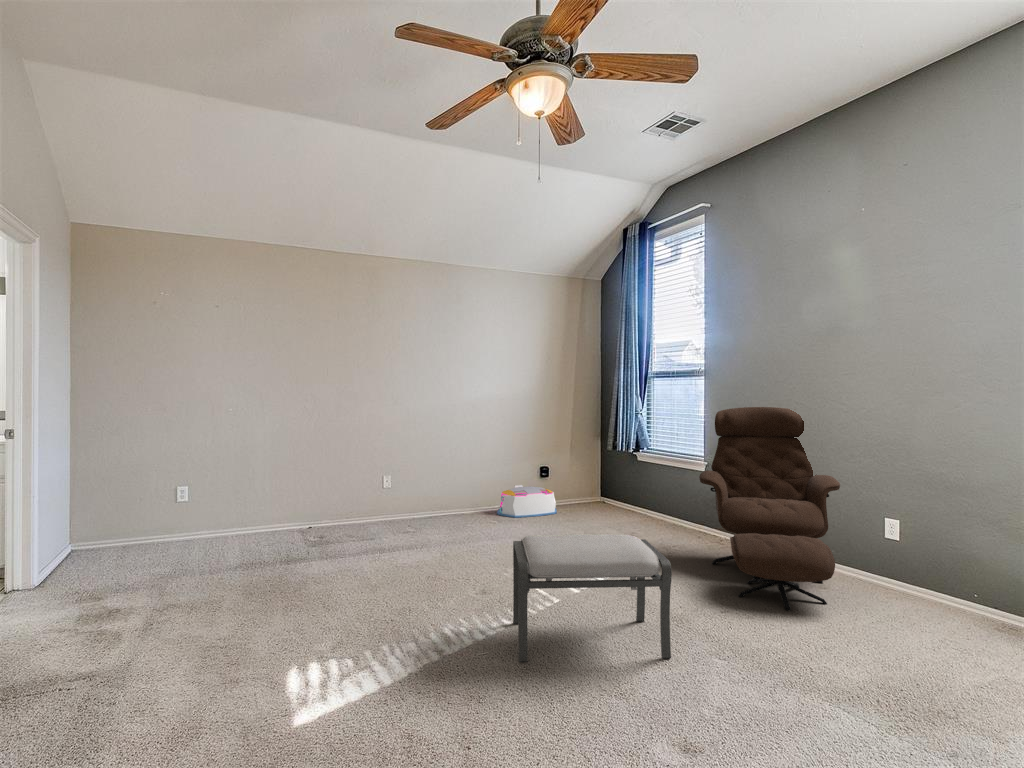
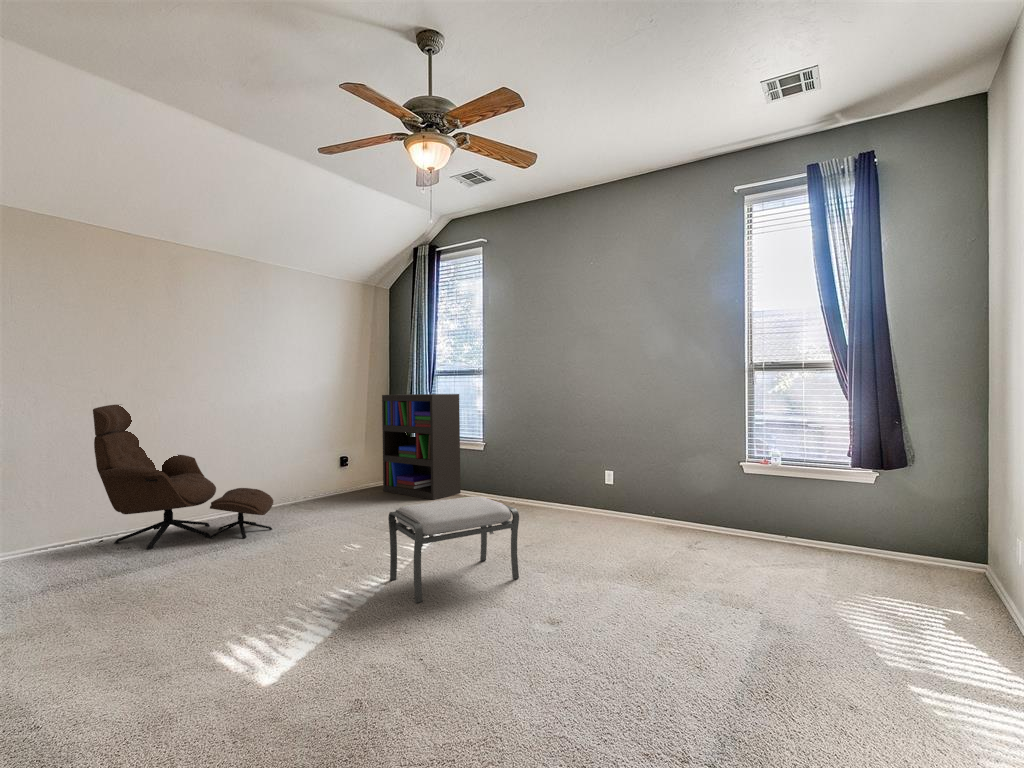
bookshelf: none [586,400,674,528] -> present [382,394,461,500]
lounge chair: present [699,407,840,610] -> present [93,405,273,549]
storage bin: present [497,485,557,518] -> none [302,475,359,504]

